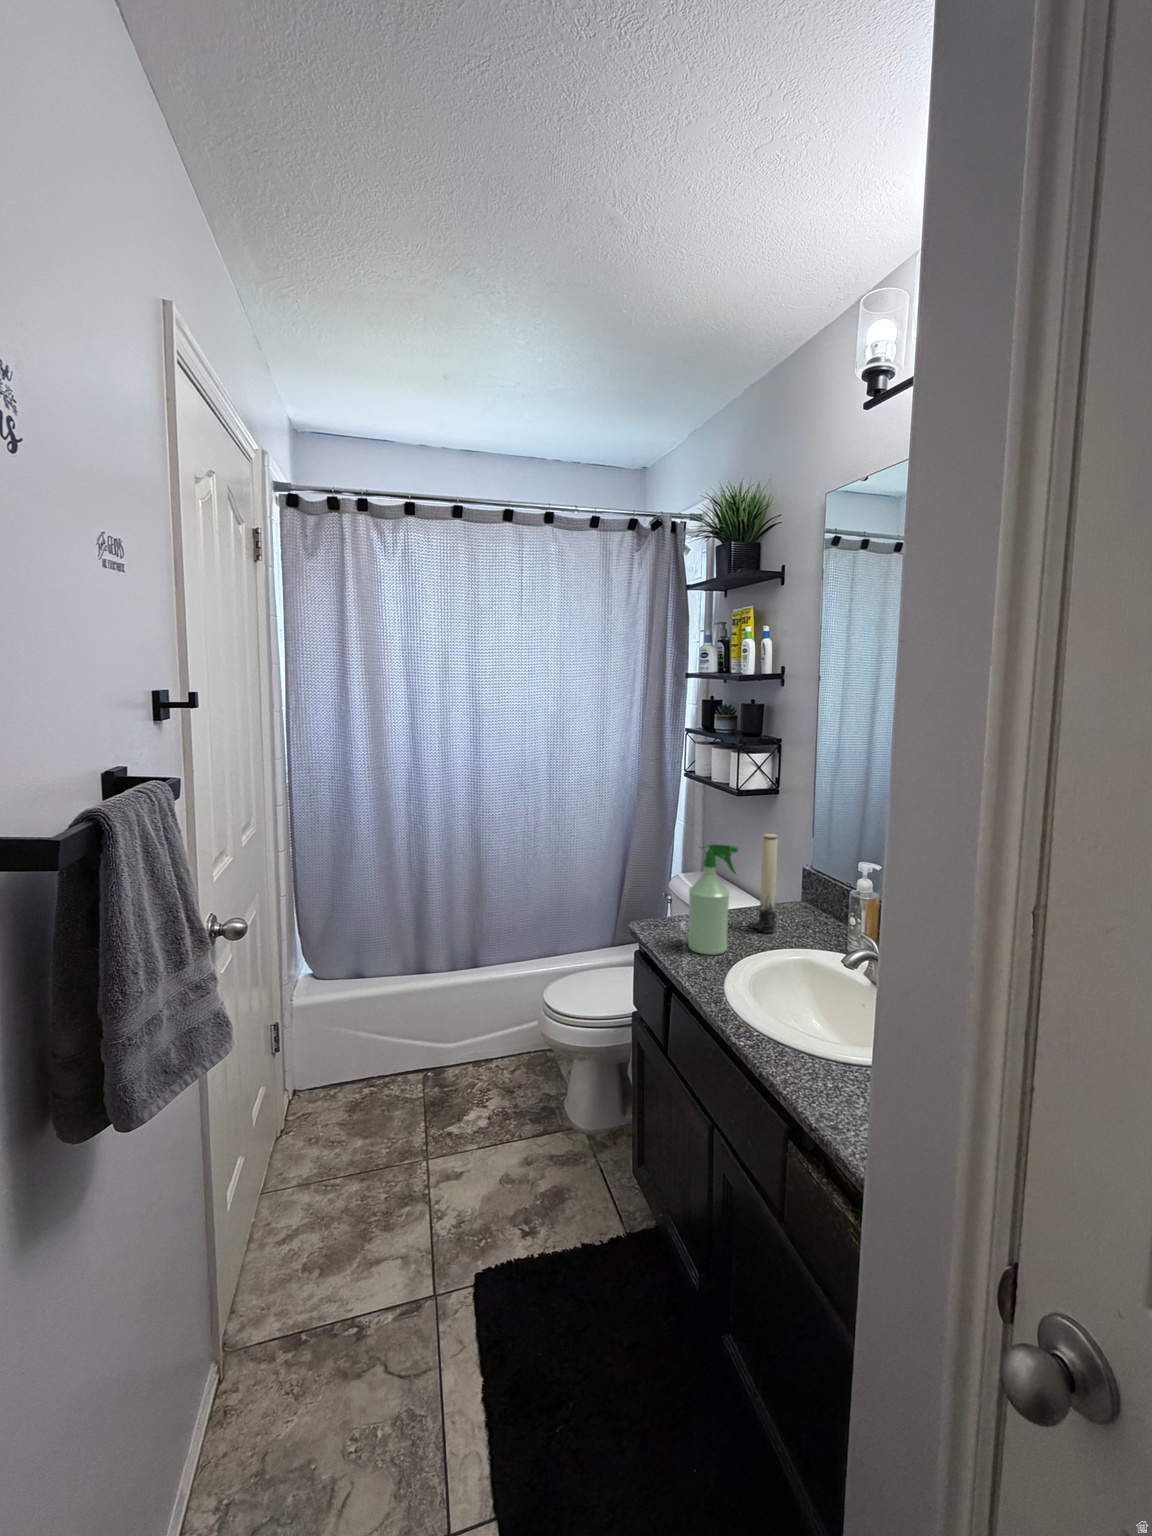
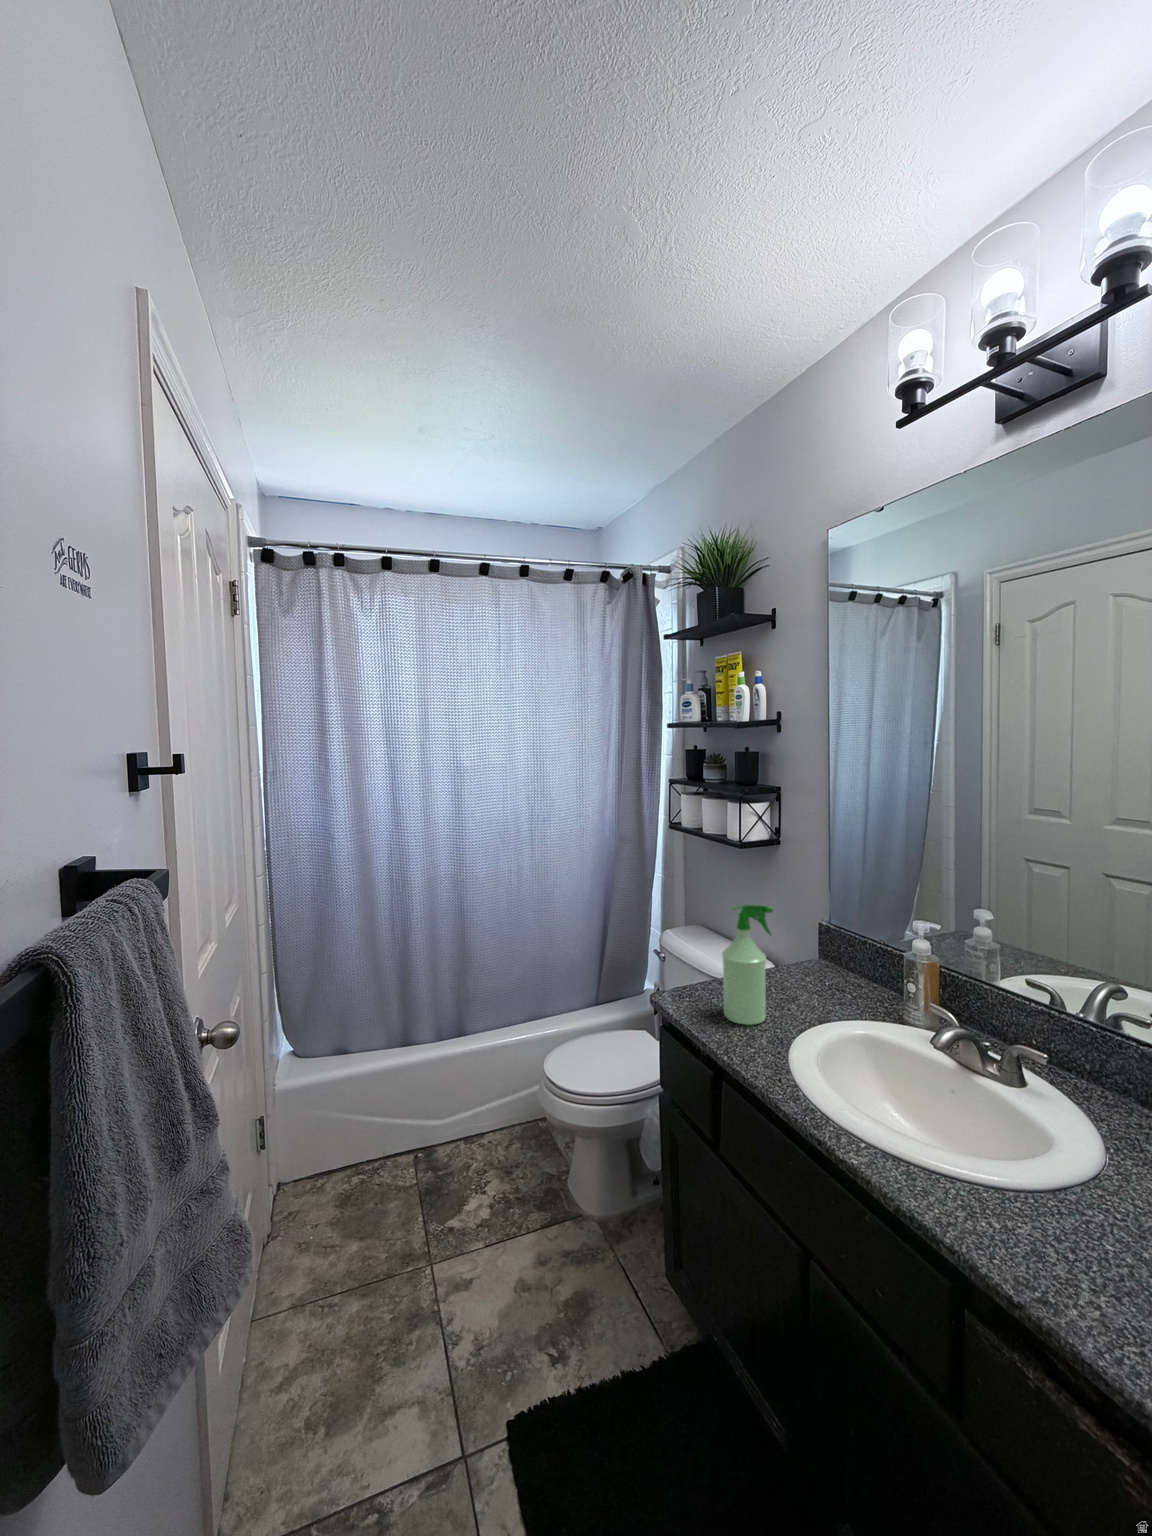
candle: present [748,834,778,933] -> none [773,887,803,991]

